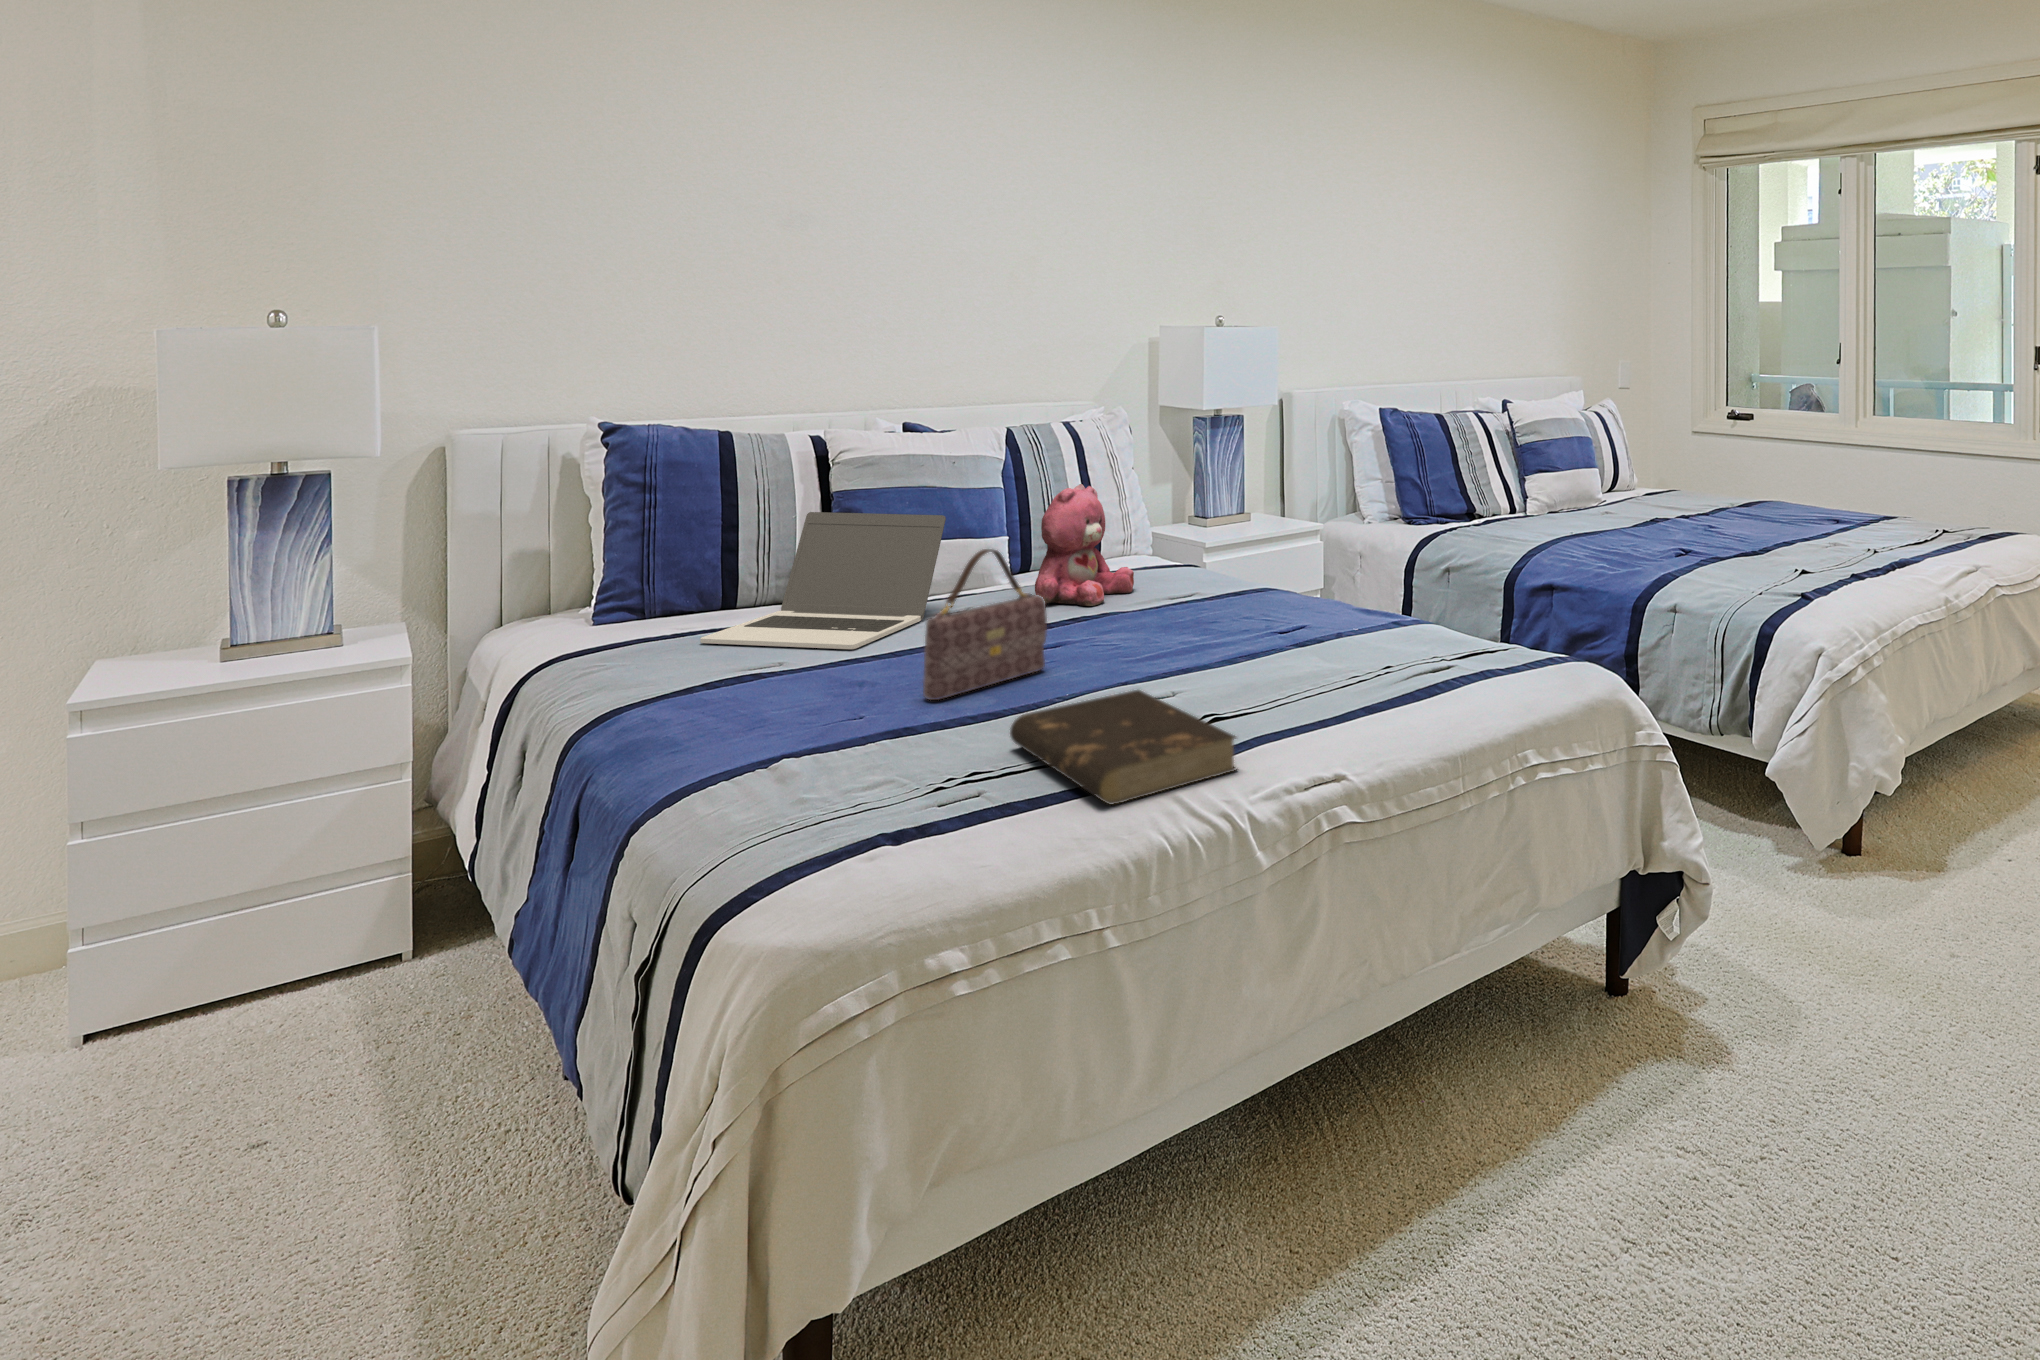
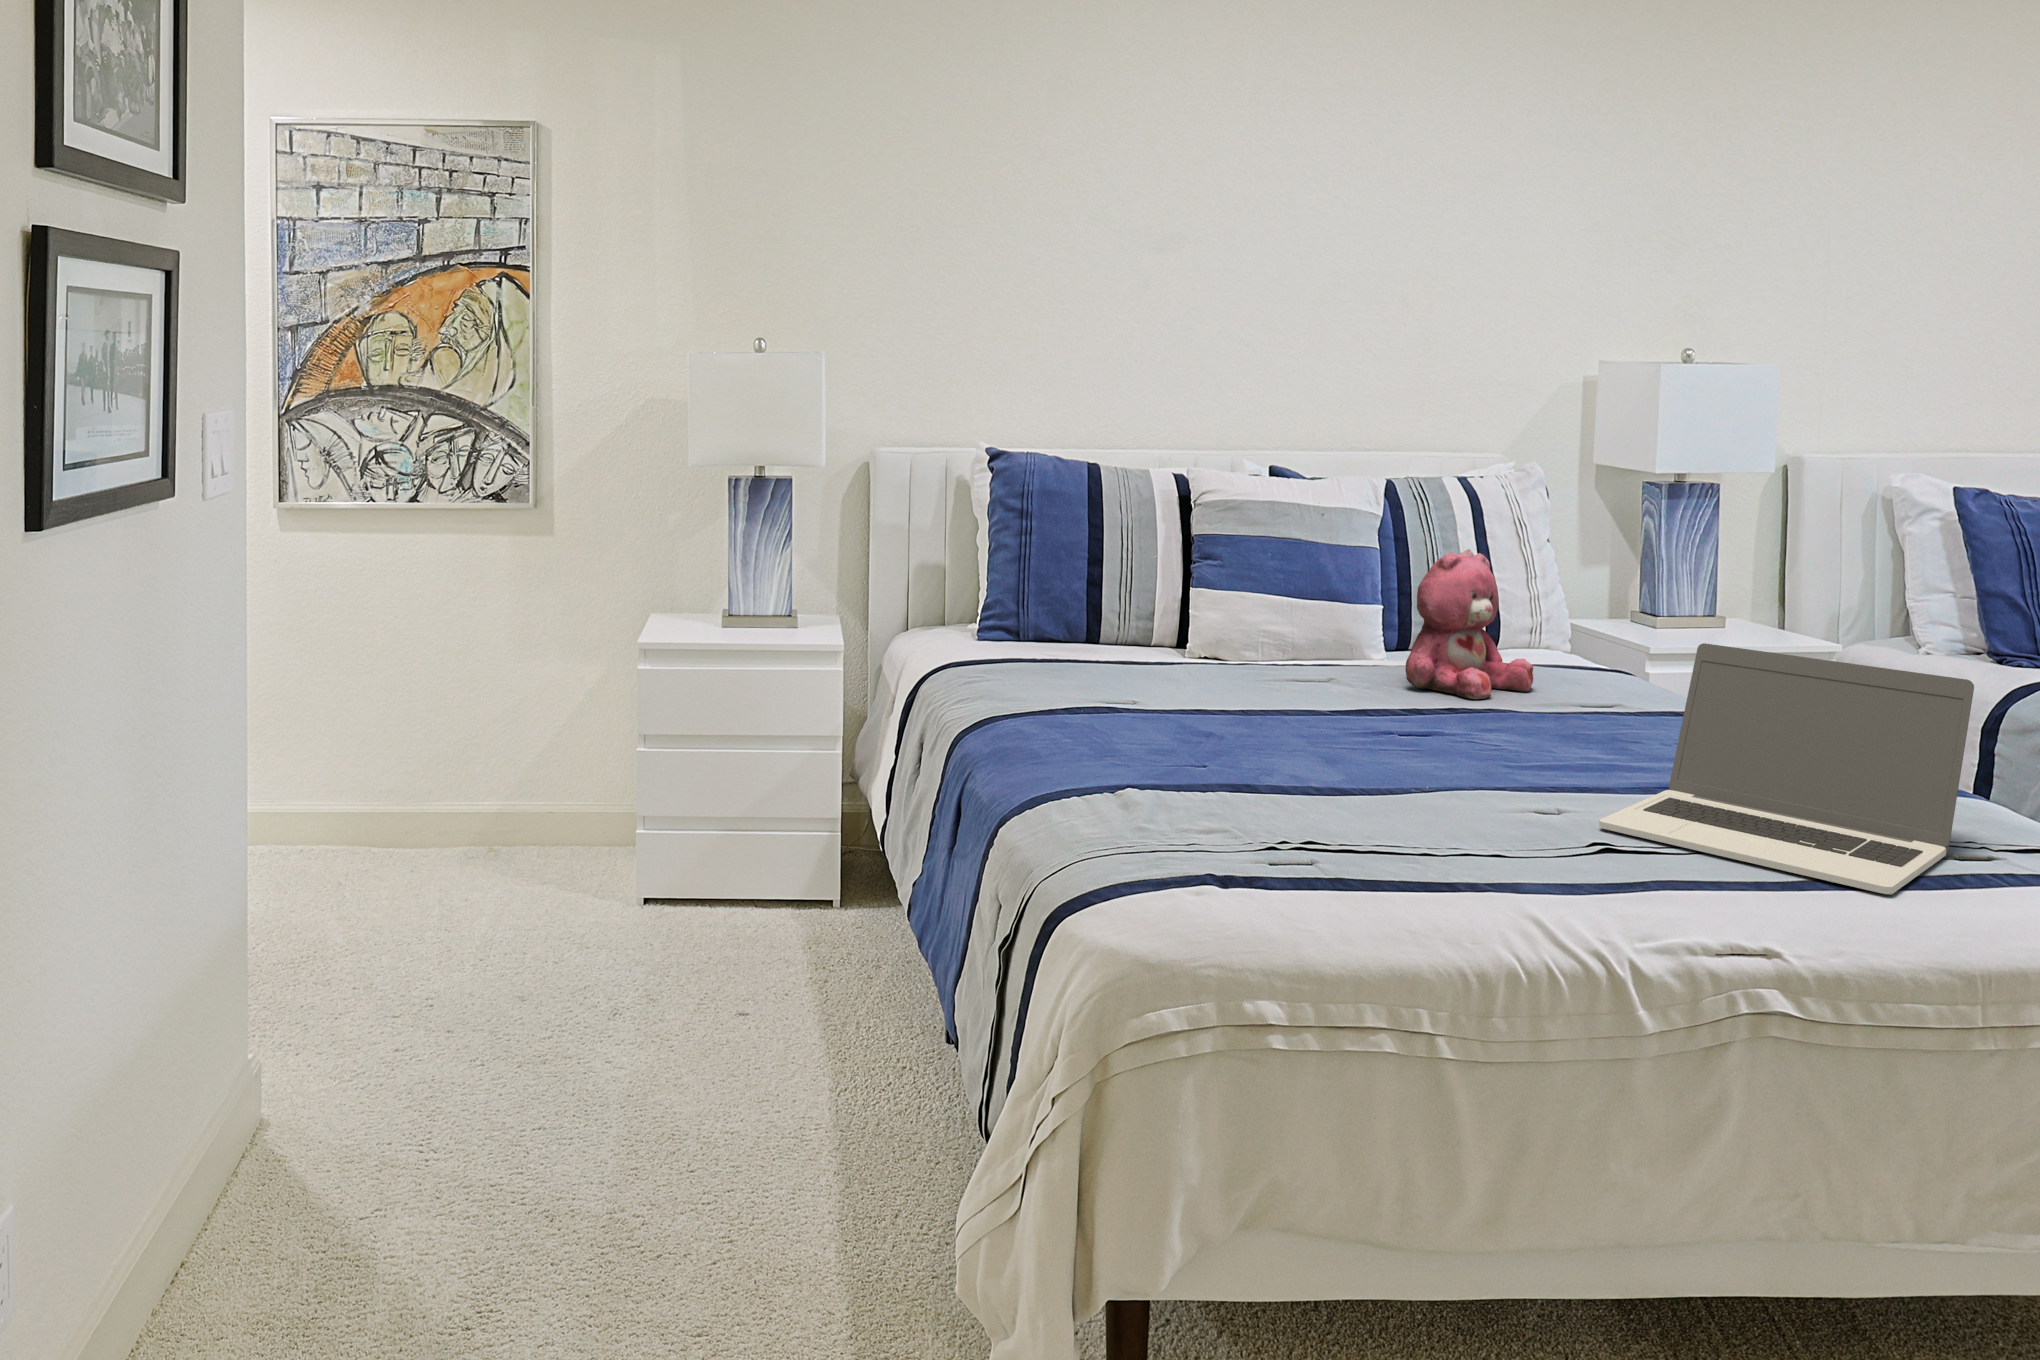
laptop: present [700,512,946,649] -> present [1599,643,1974,894]
handbag: present [923,549,1047,700] -> none [1267,607,1409,765]
book: present [1010,690,1237,804] -> none [1353,792,1626,909]

